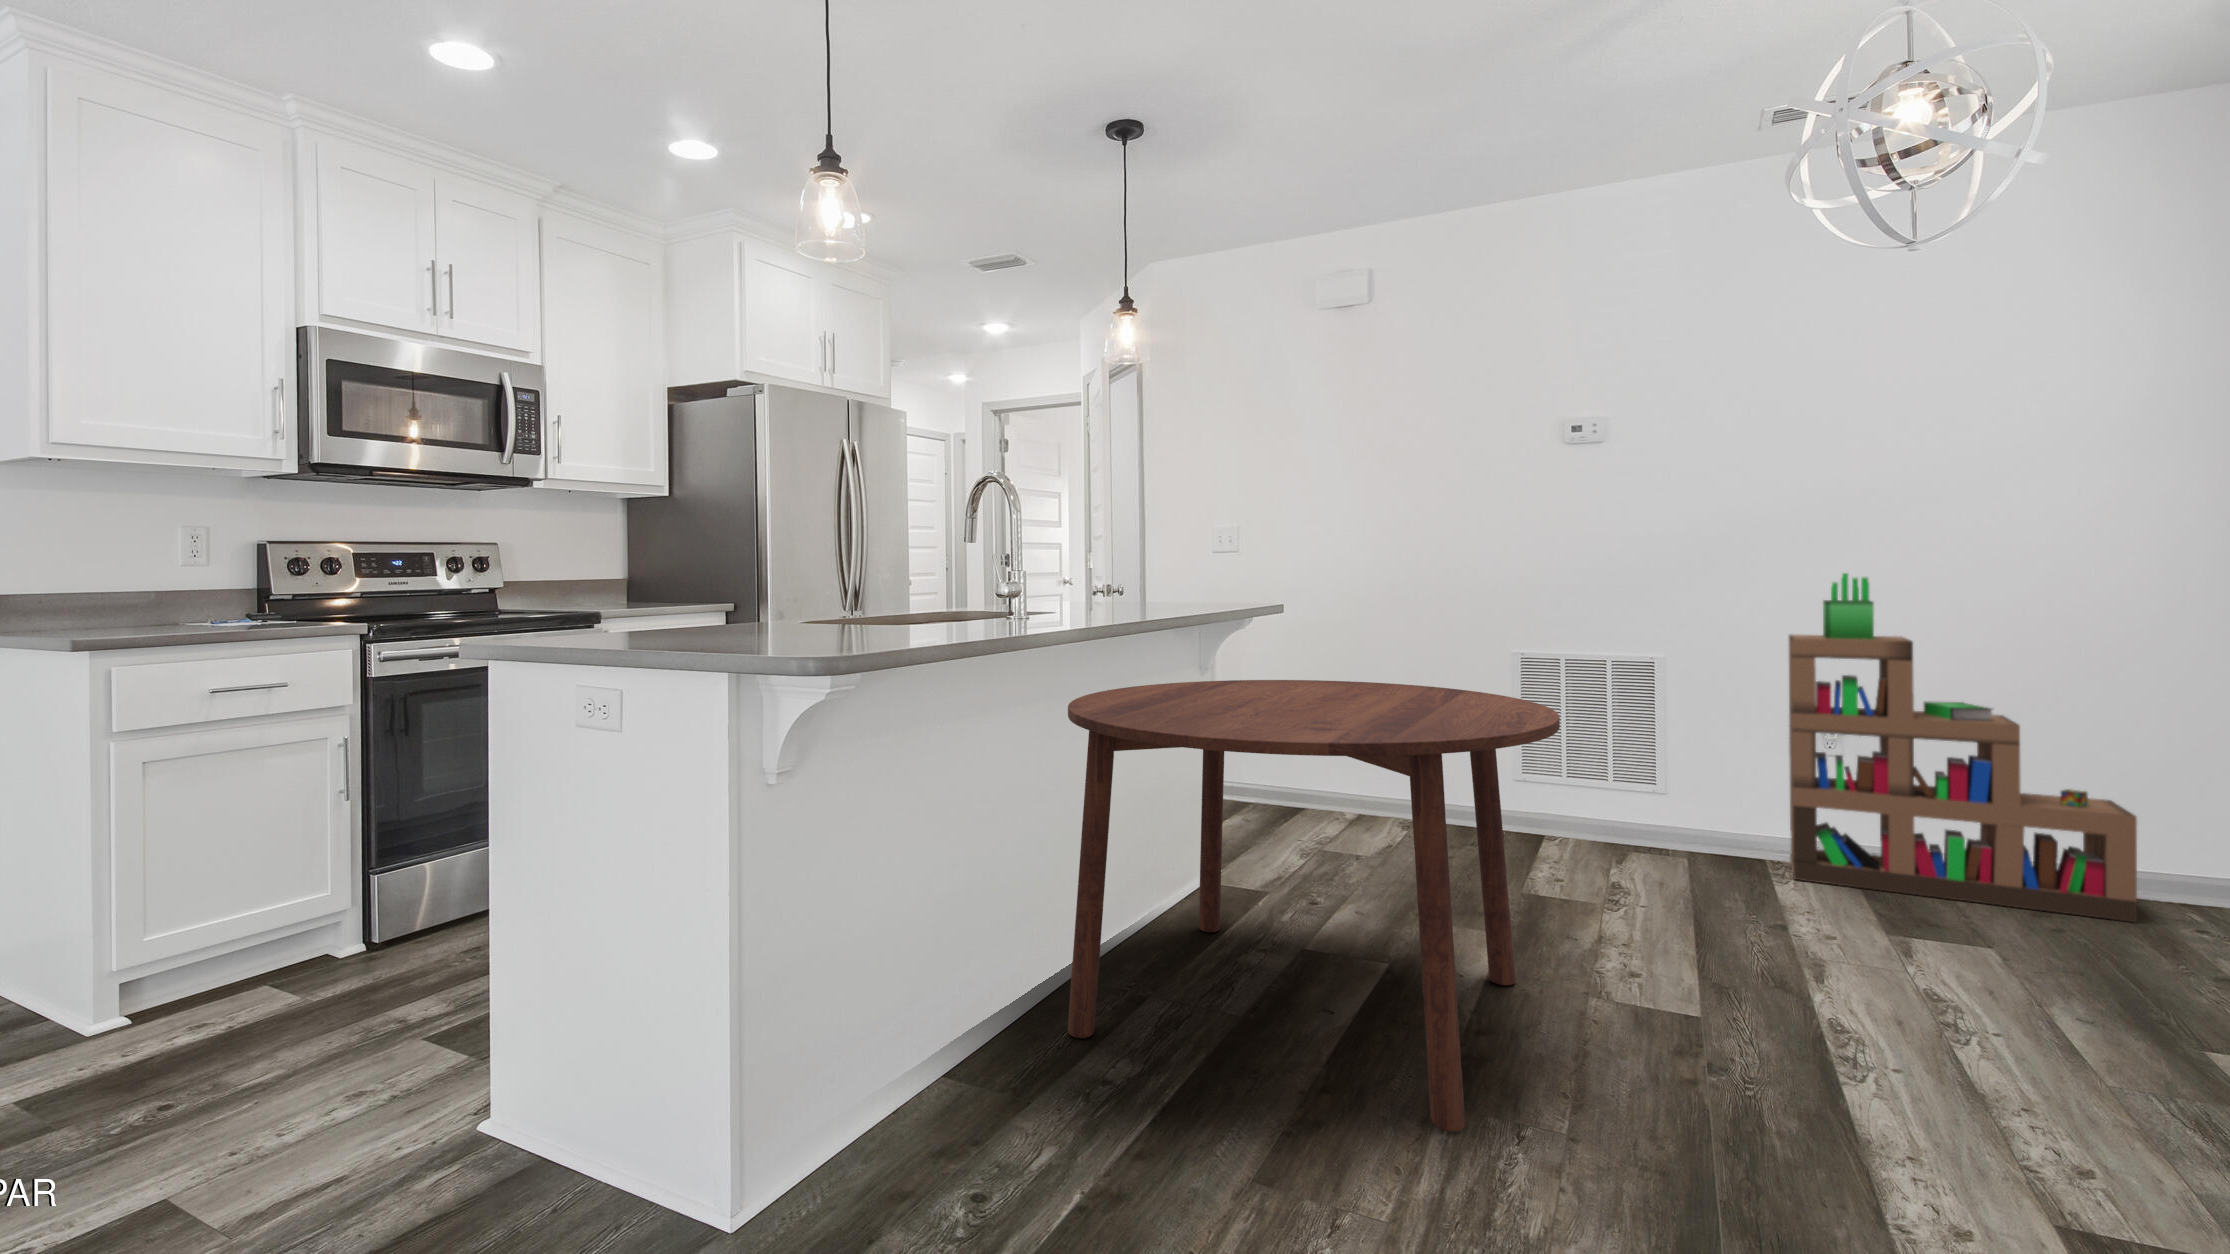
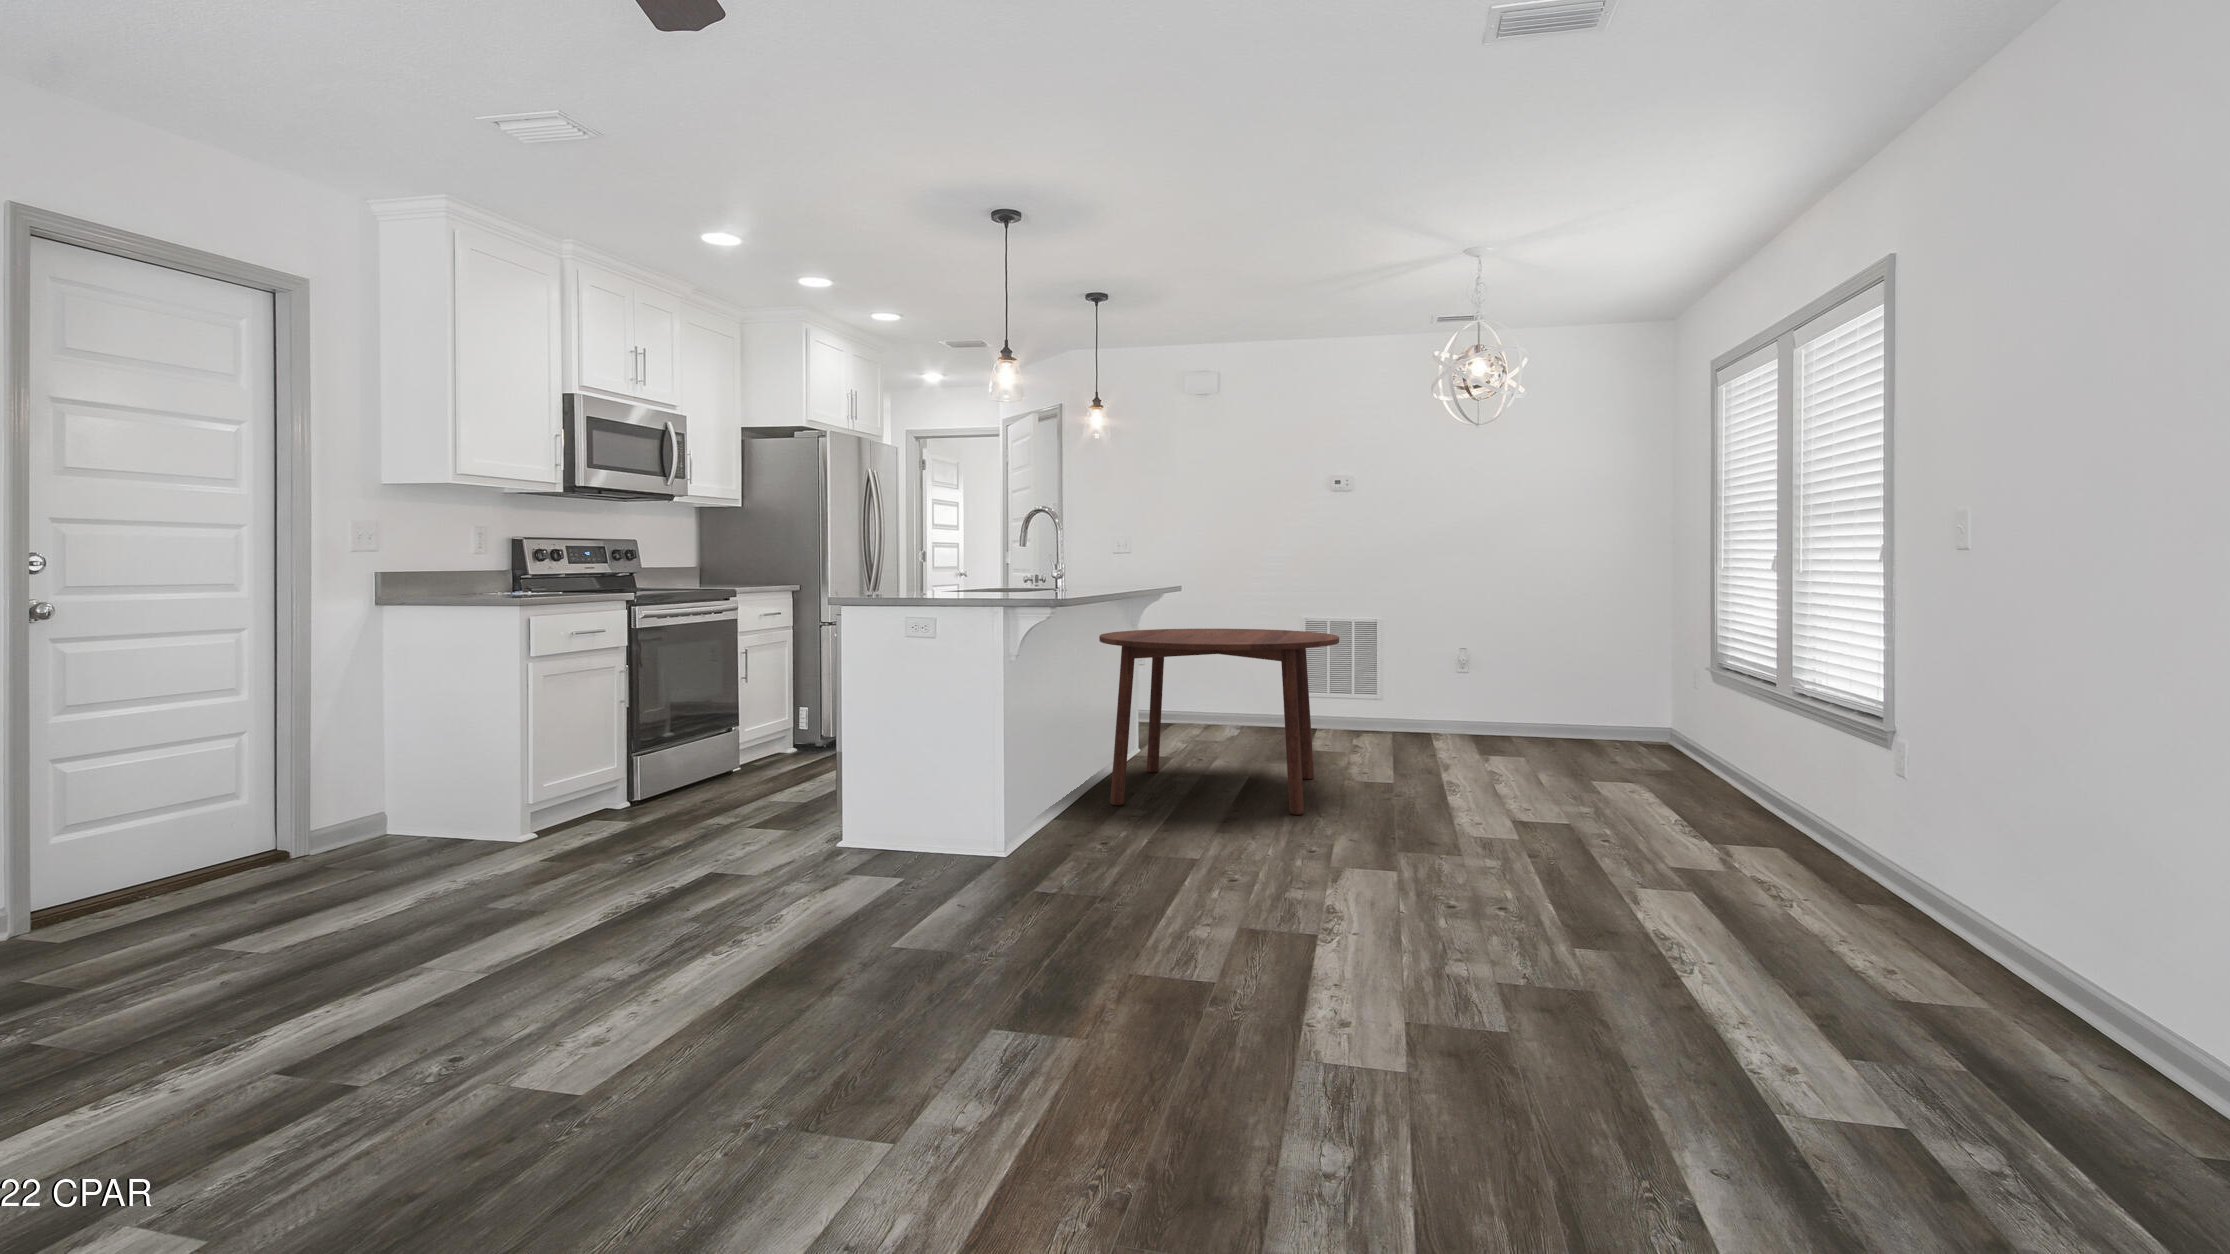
bookshelf: present [1789,573,2137,923] -> none [1441,572,1584,745]

